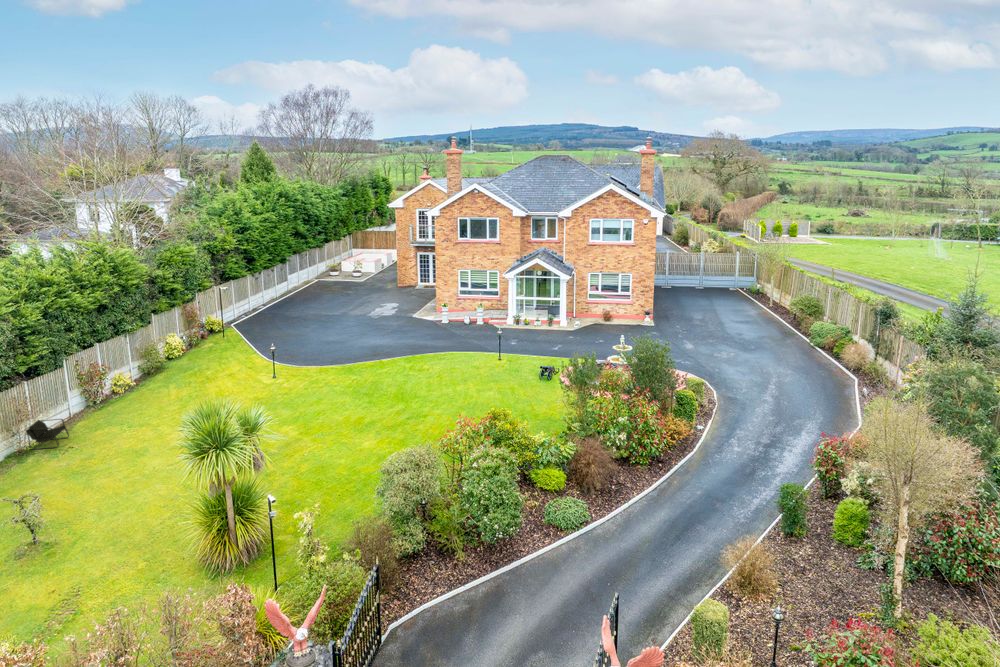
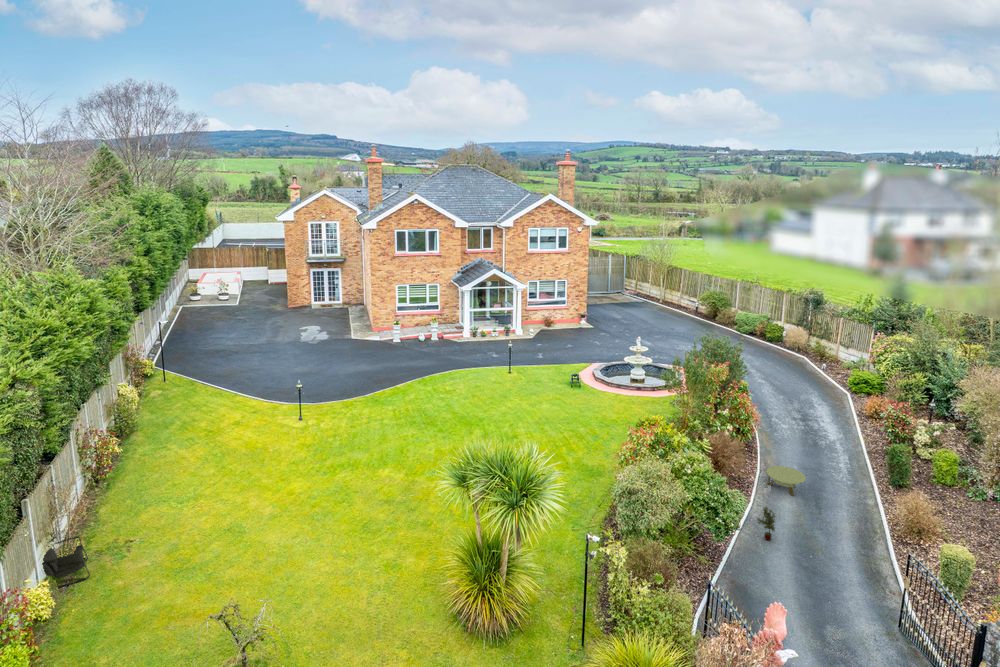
round table: none [603,474,642,506] -> present [767,466,806,496]
potted tree: none [523,501,542,535] -> present [757,507,775,540]

